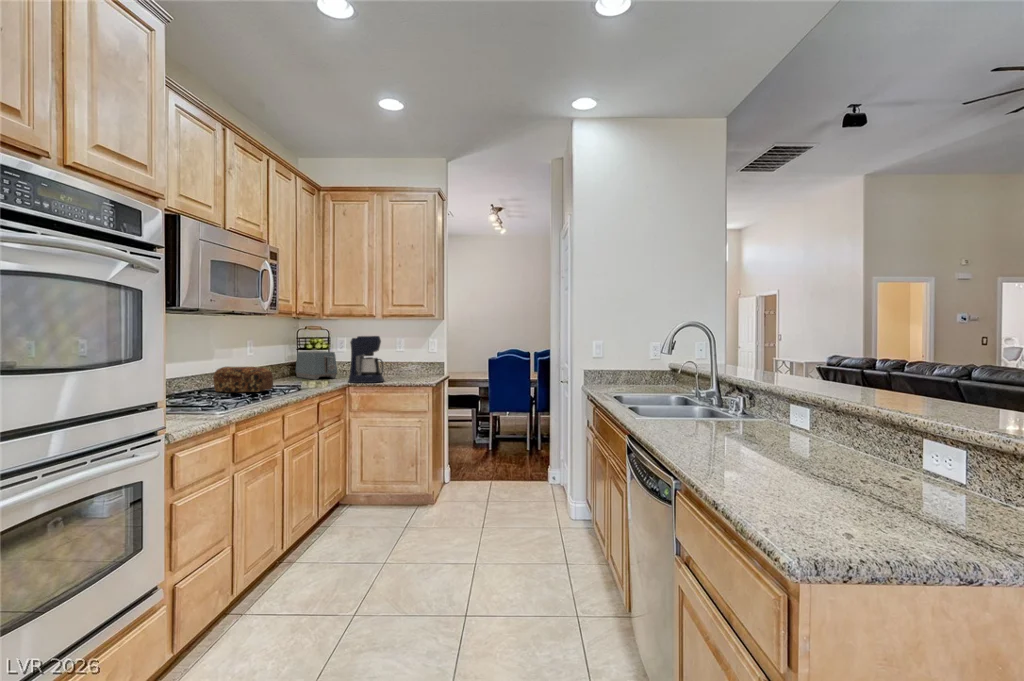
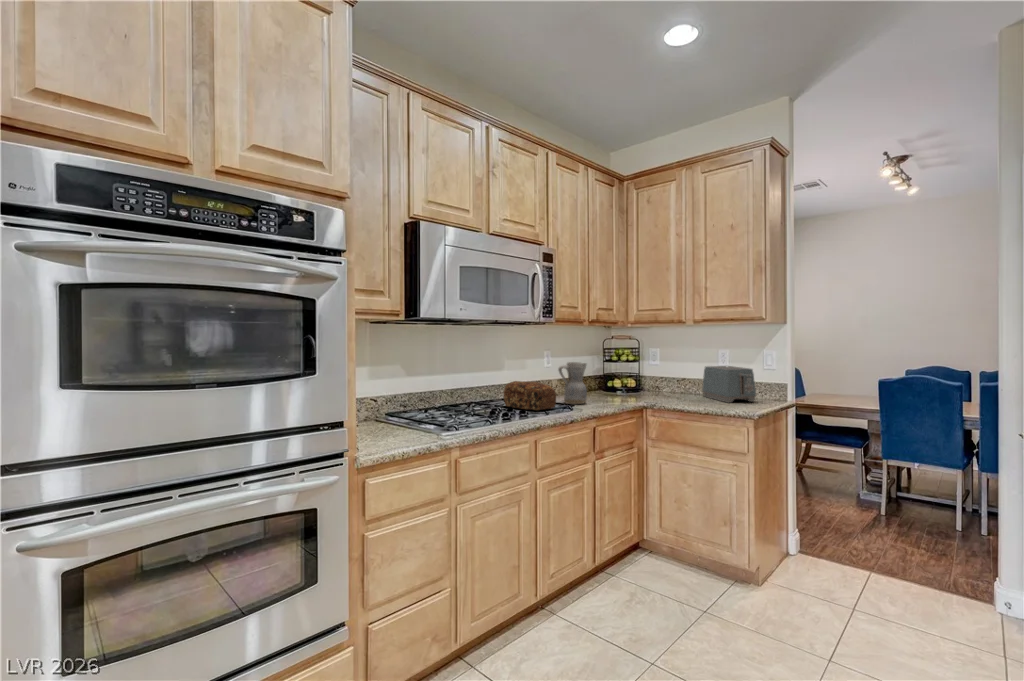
coffee maker: present [348,336,384,383] -> none [646,347,692,407]
ceramic pitcher: none [268,348,297,386] -> present [558,362,587,404]
toaster: present [296,351,337,380] -> present [702,366,756,403]

